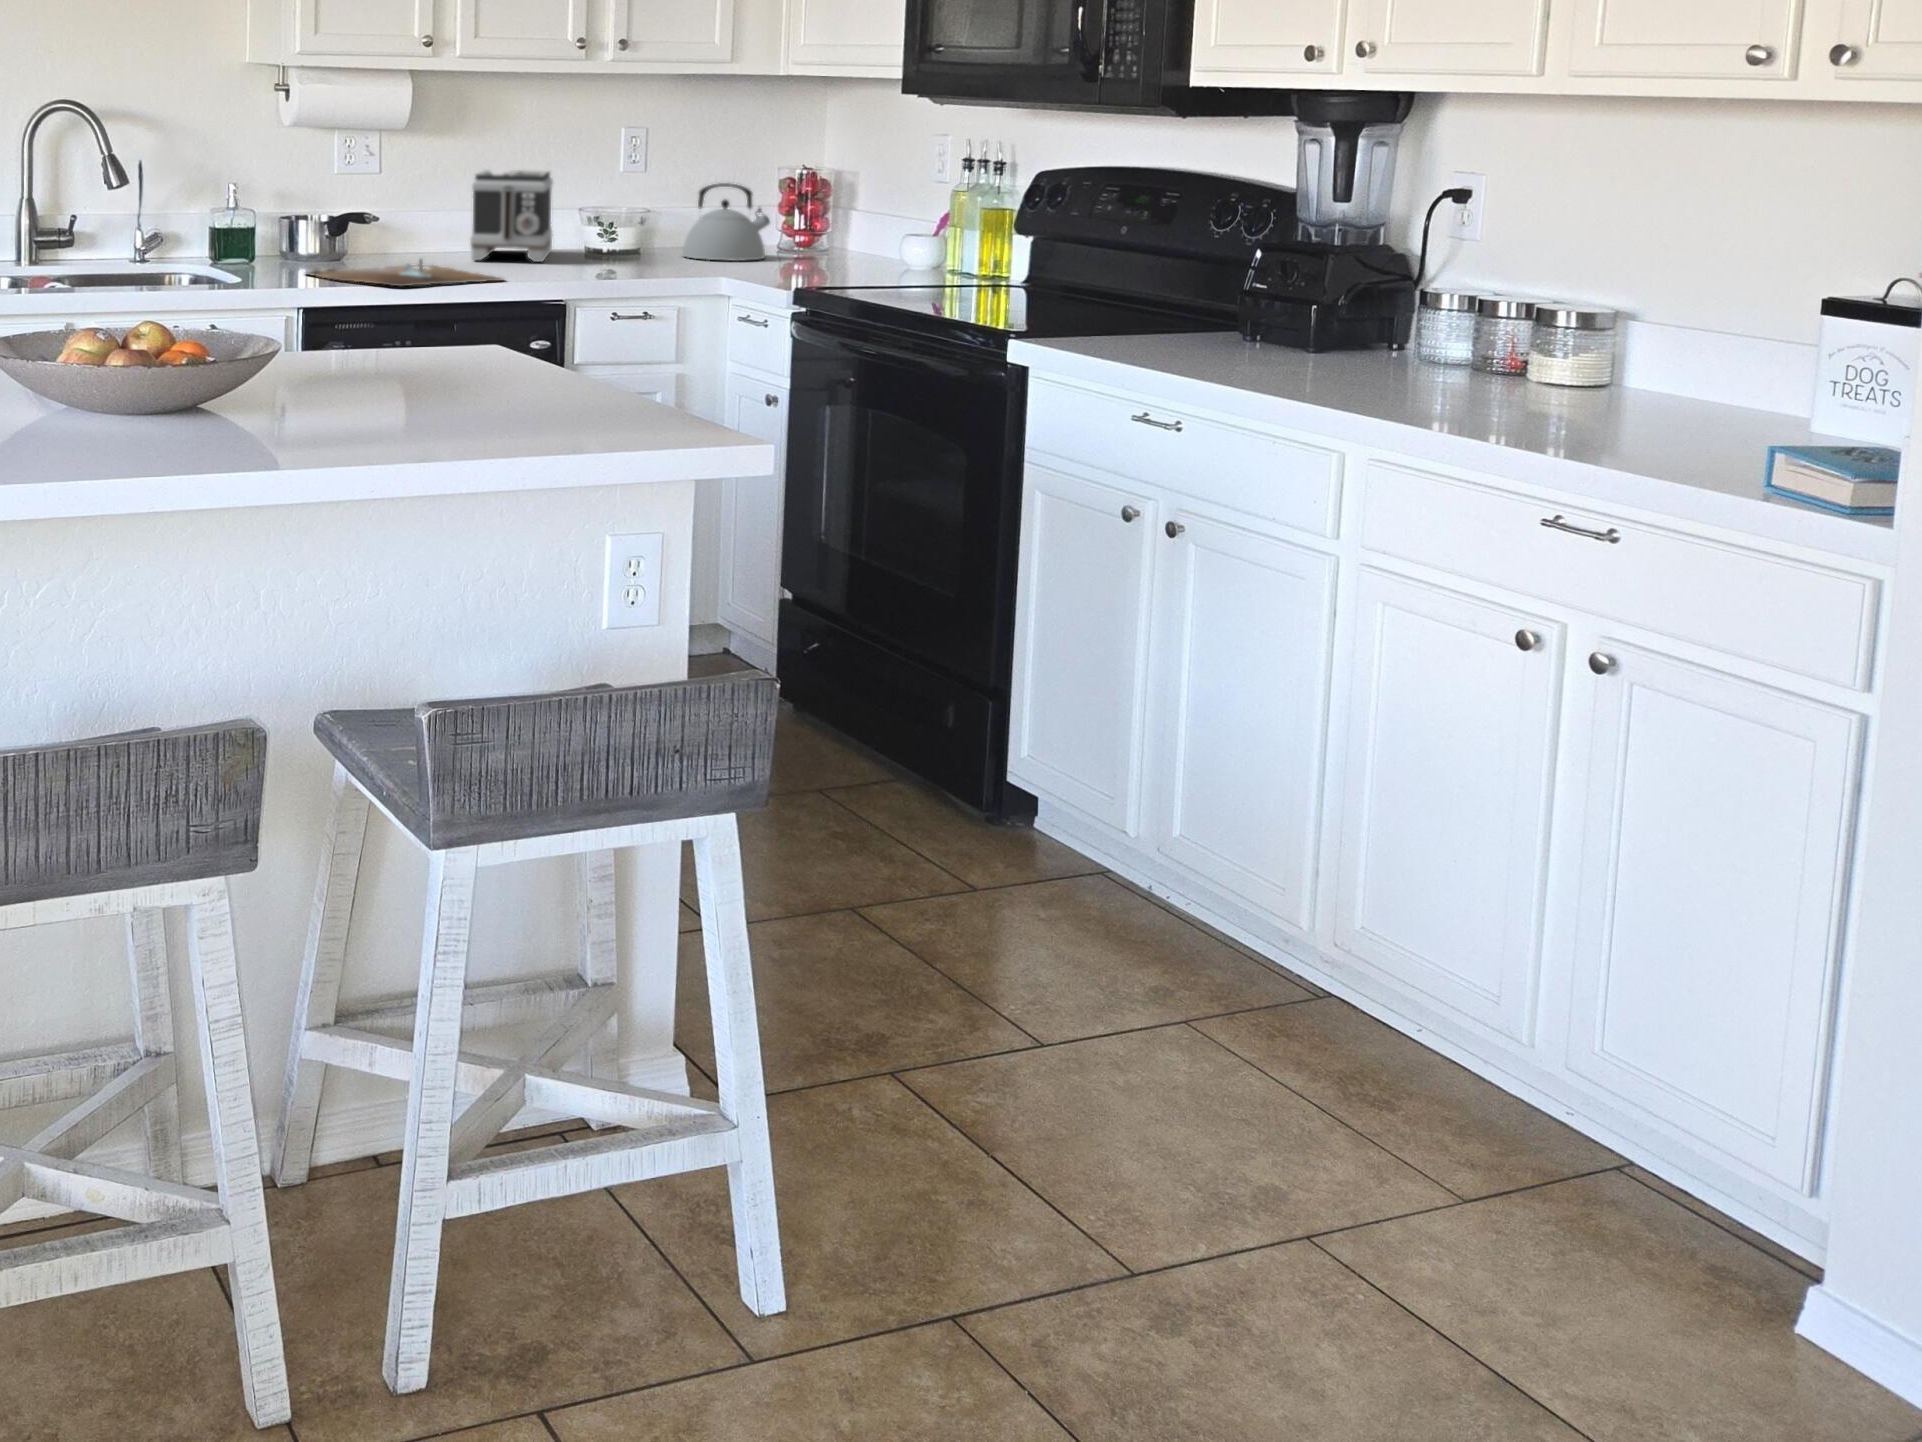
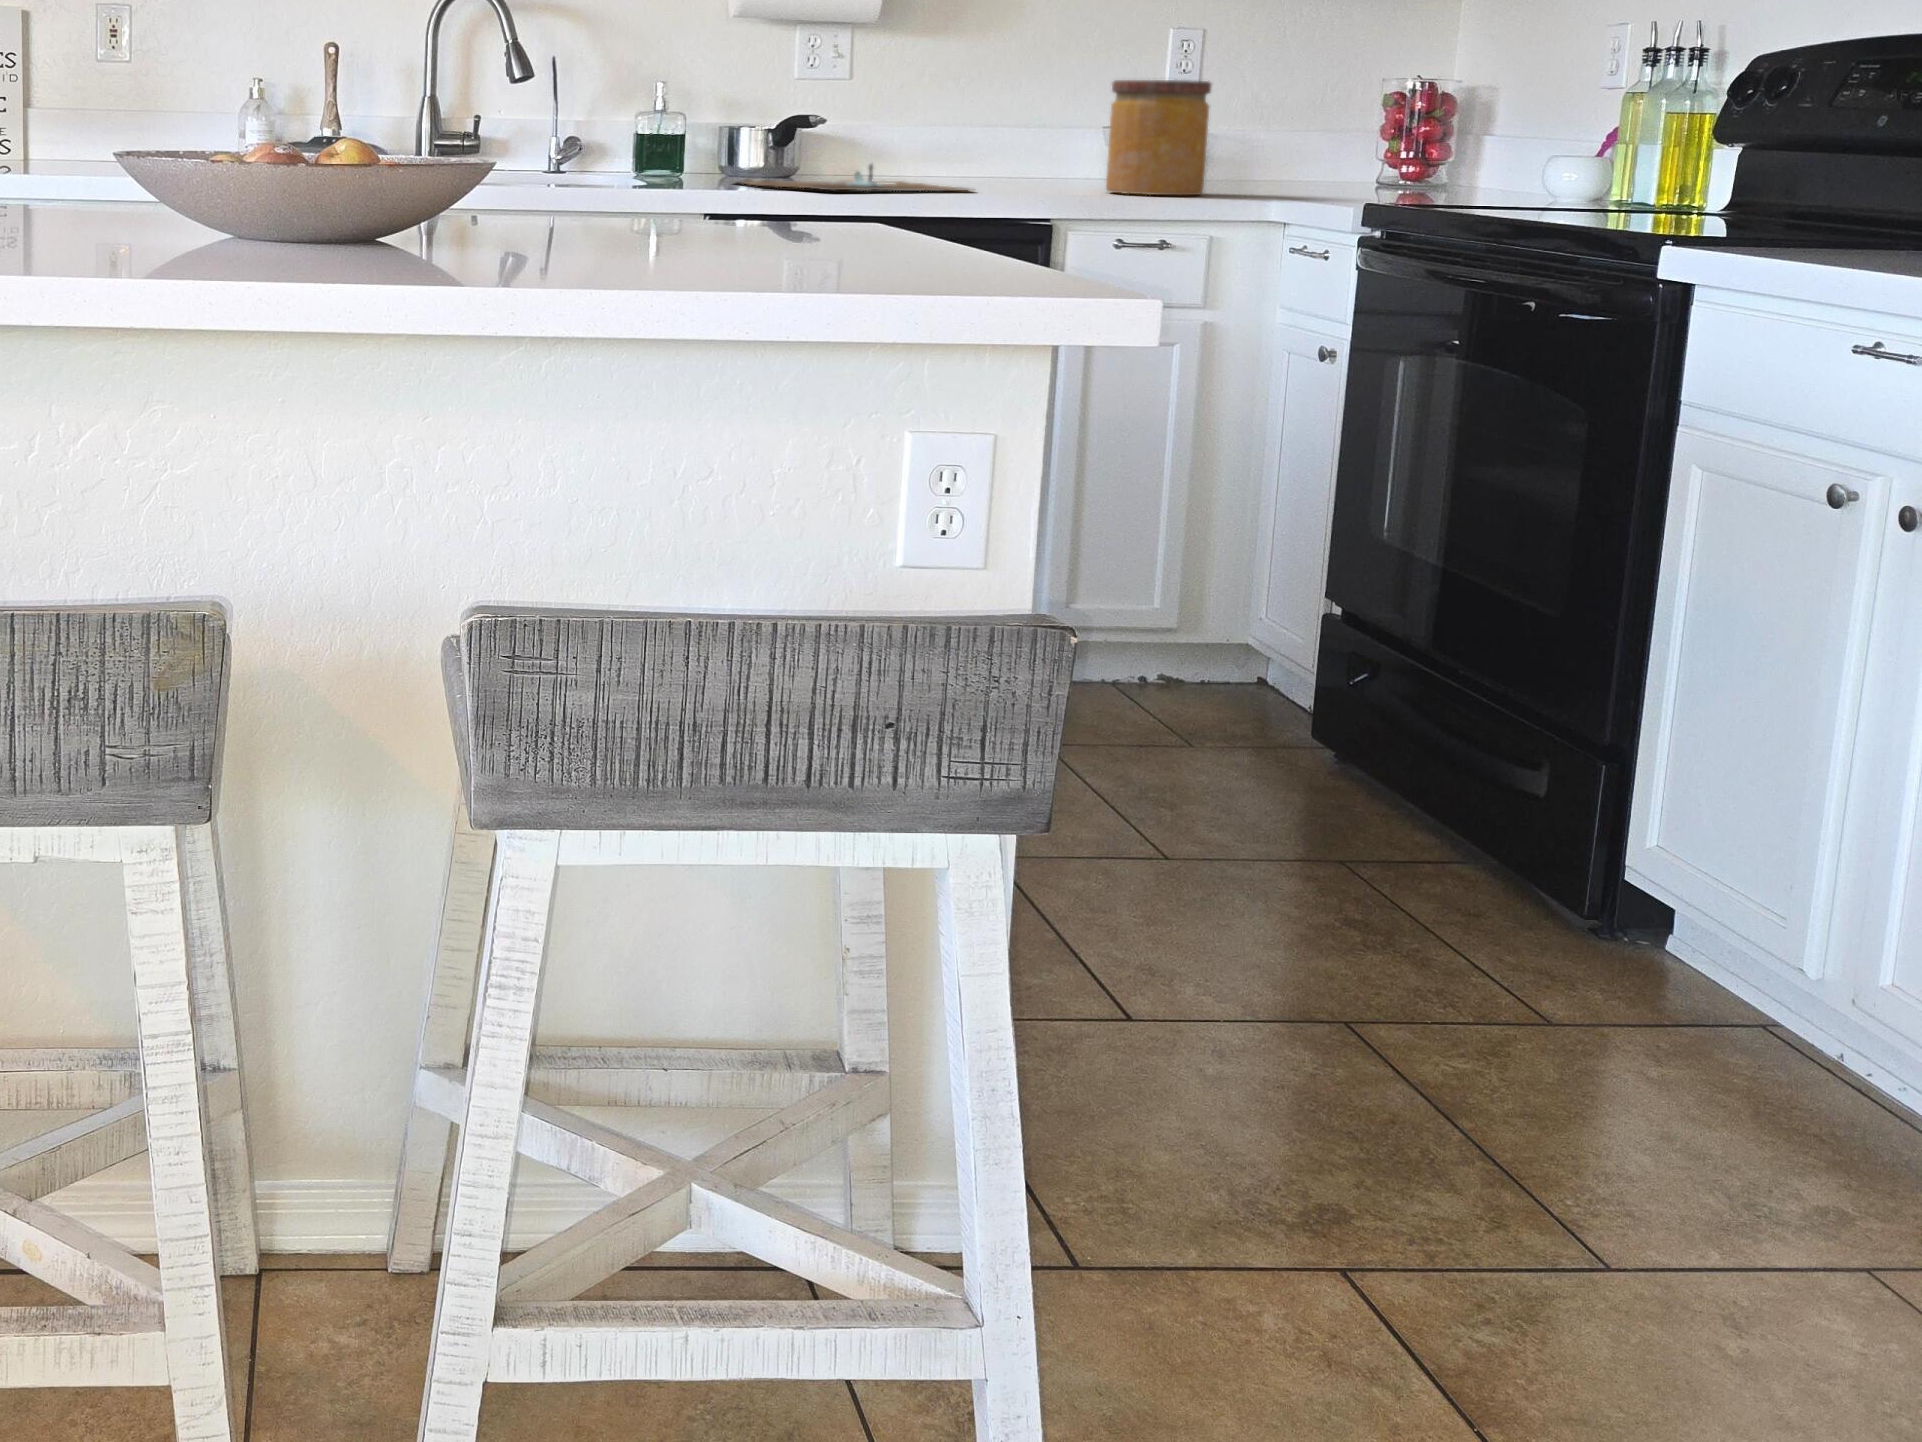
toaster: present [470,170,553,262] -> none [953,73,1074,182]
kettle: present [682,183,770,261] -> none [1240,90,1365,187]
jar: none [599,188,674,280] -> present [1106,80,1211,195]

